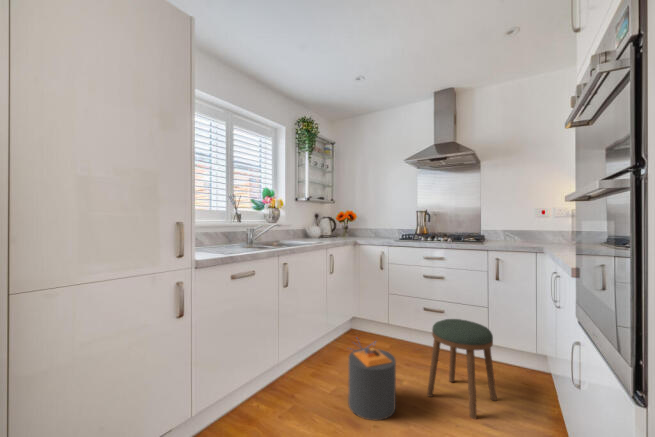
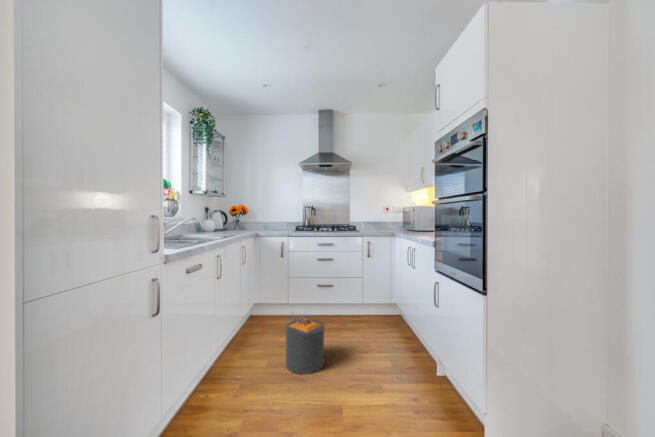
stool: present [427,319,497,419] -> none [338,287,380,353]

